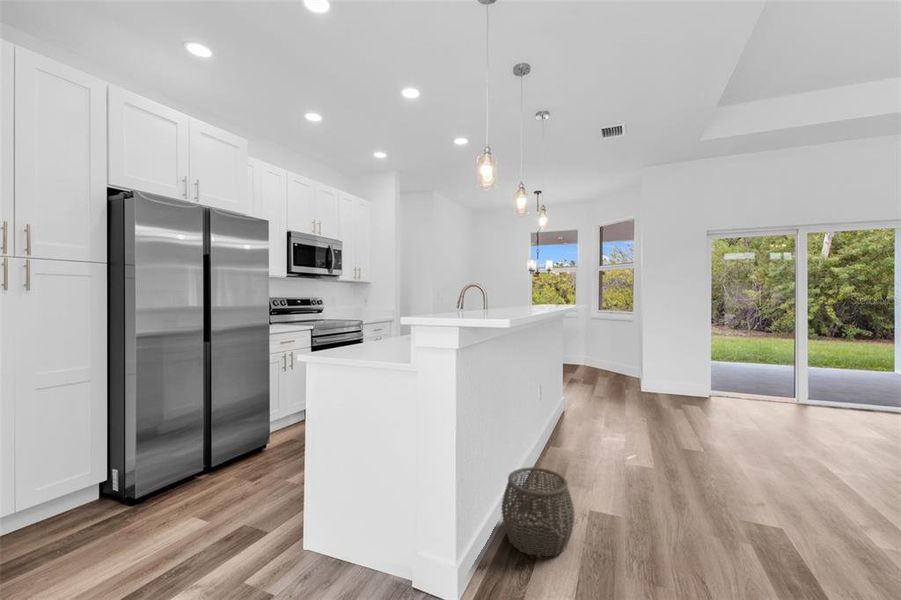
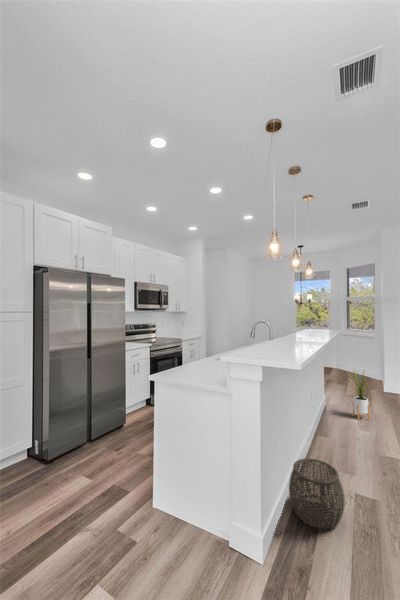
house plant: none [589,354,628,426] -> present [350,371,370,420]

